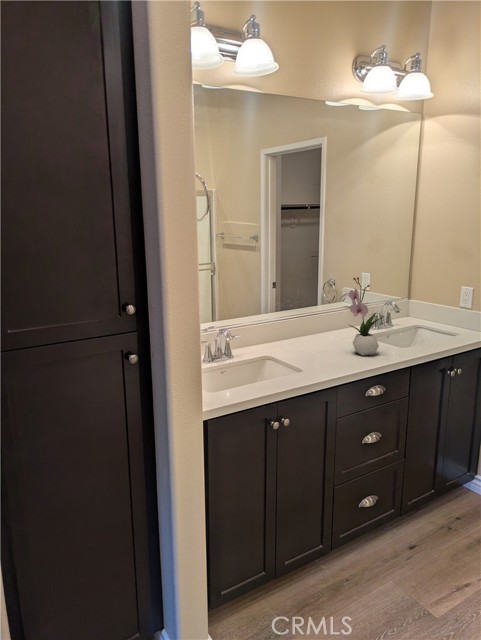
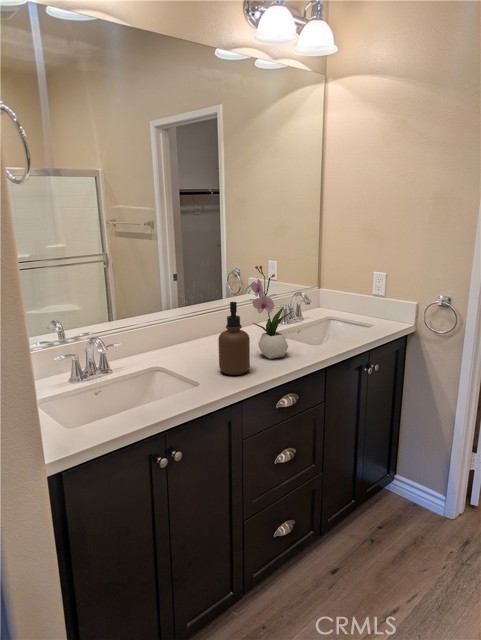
soap dispenser: none [320,305,346,365] -> present [218,302,250,375]

